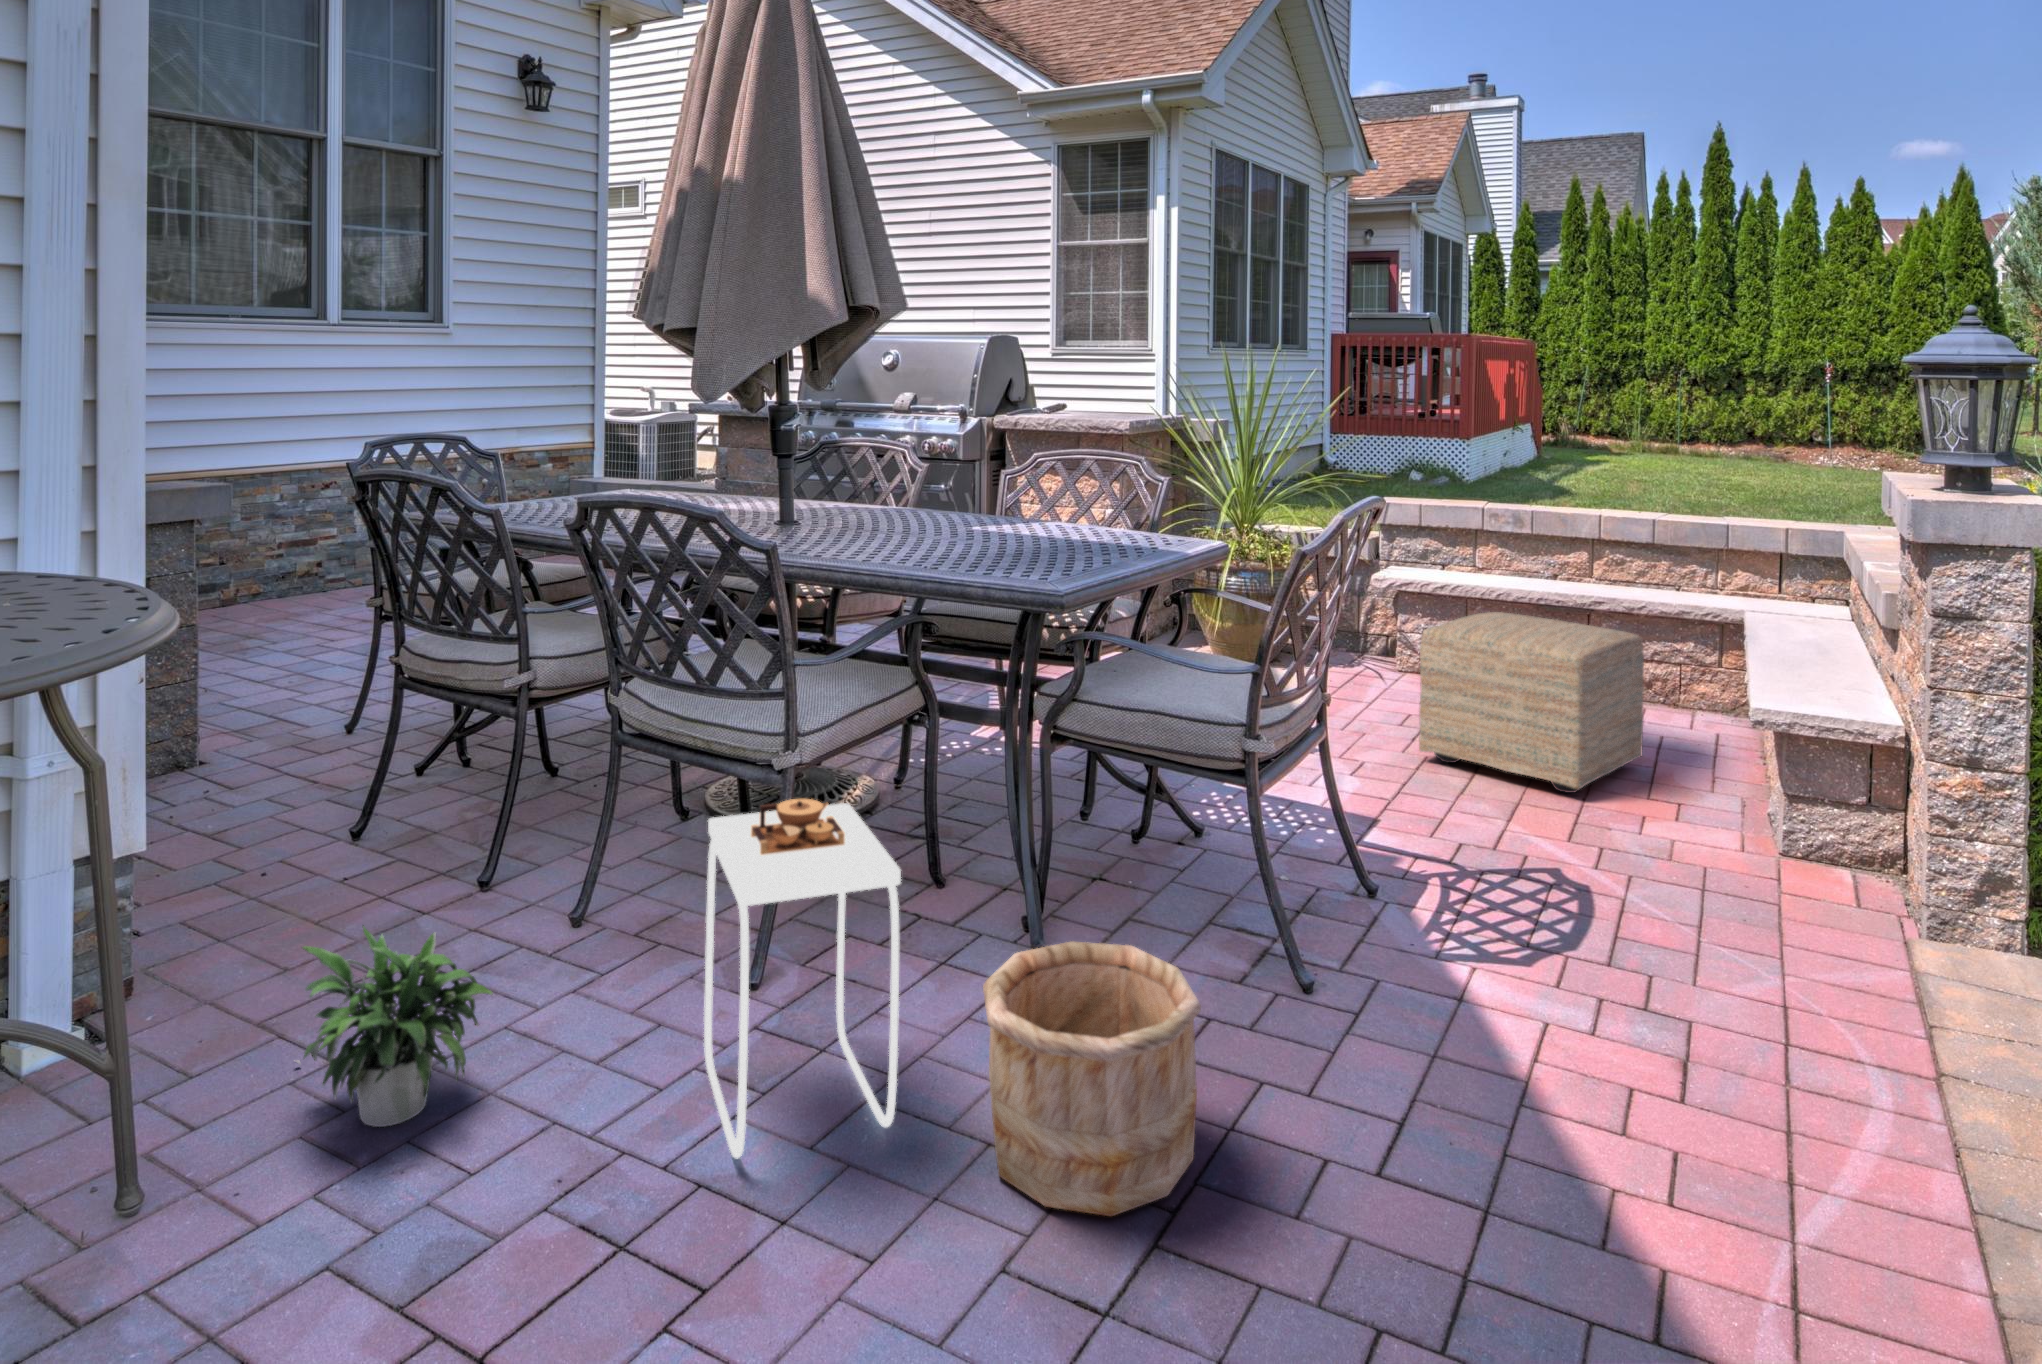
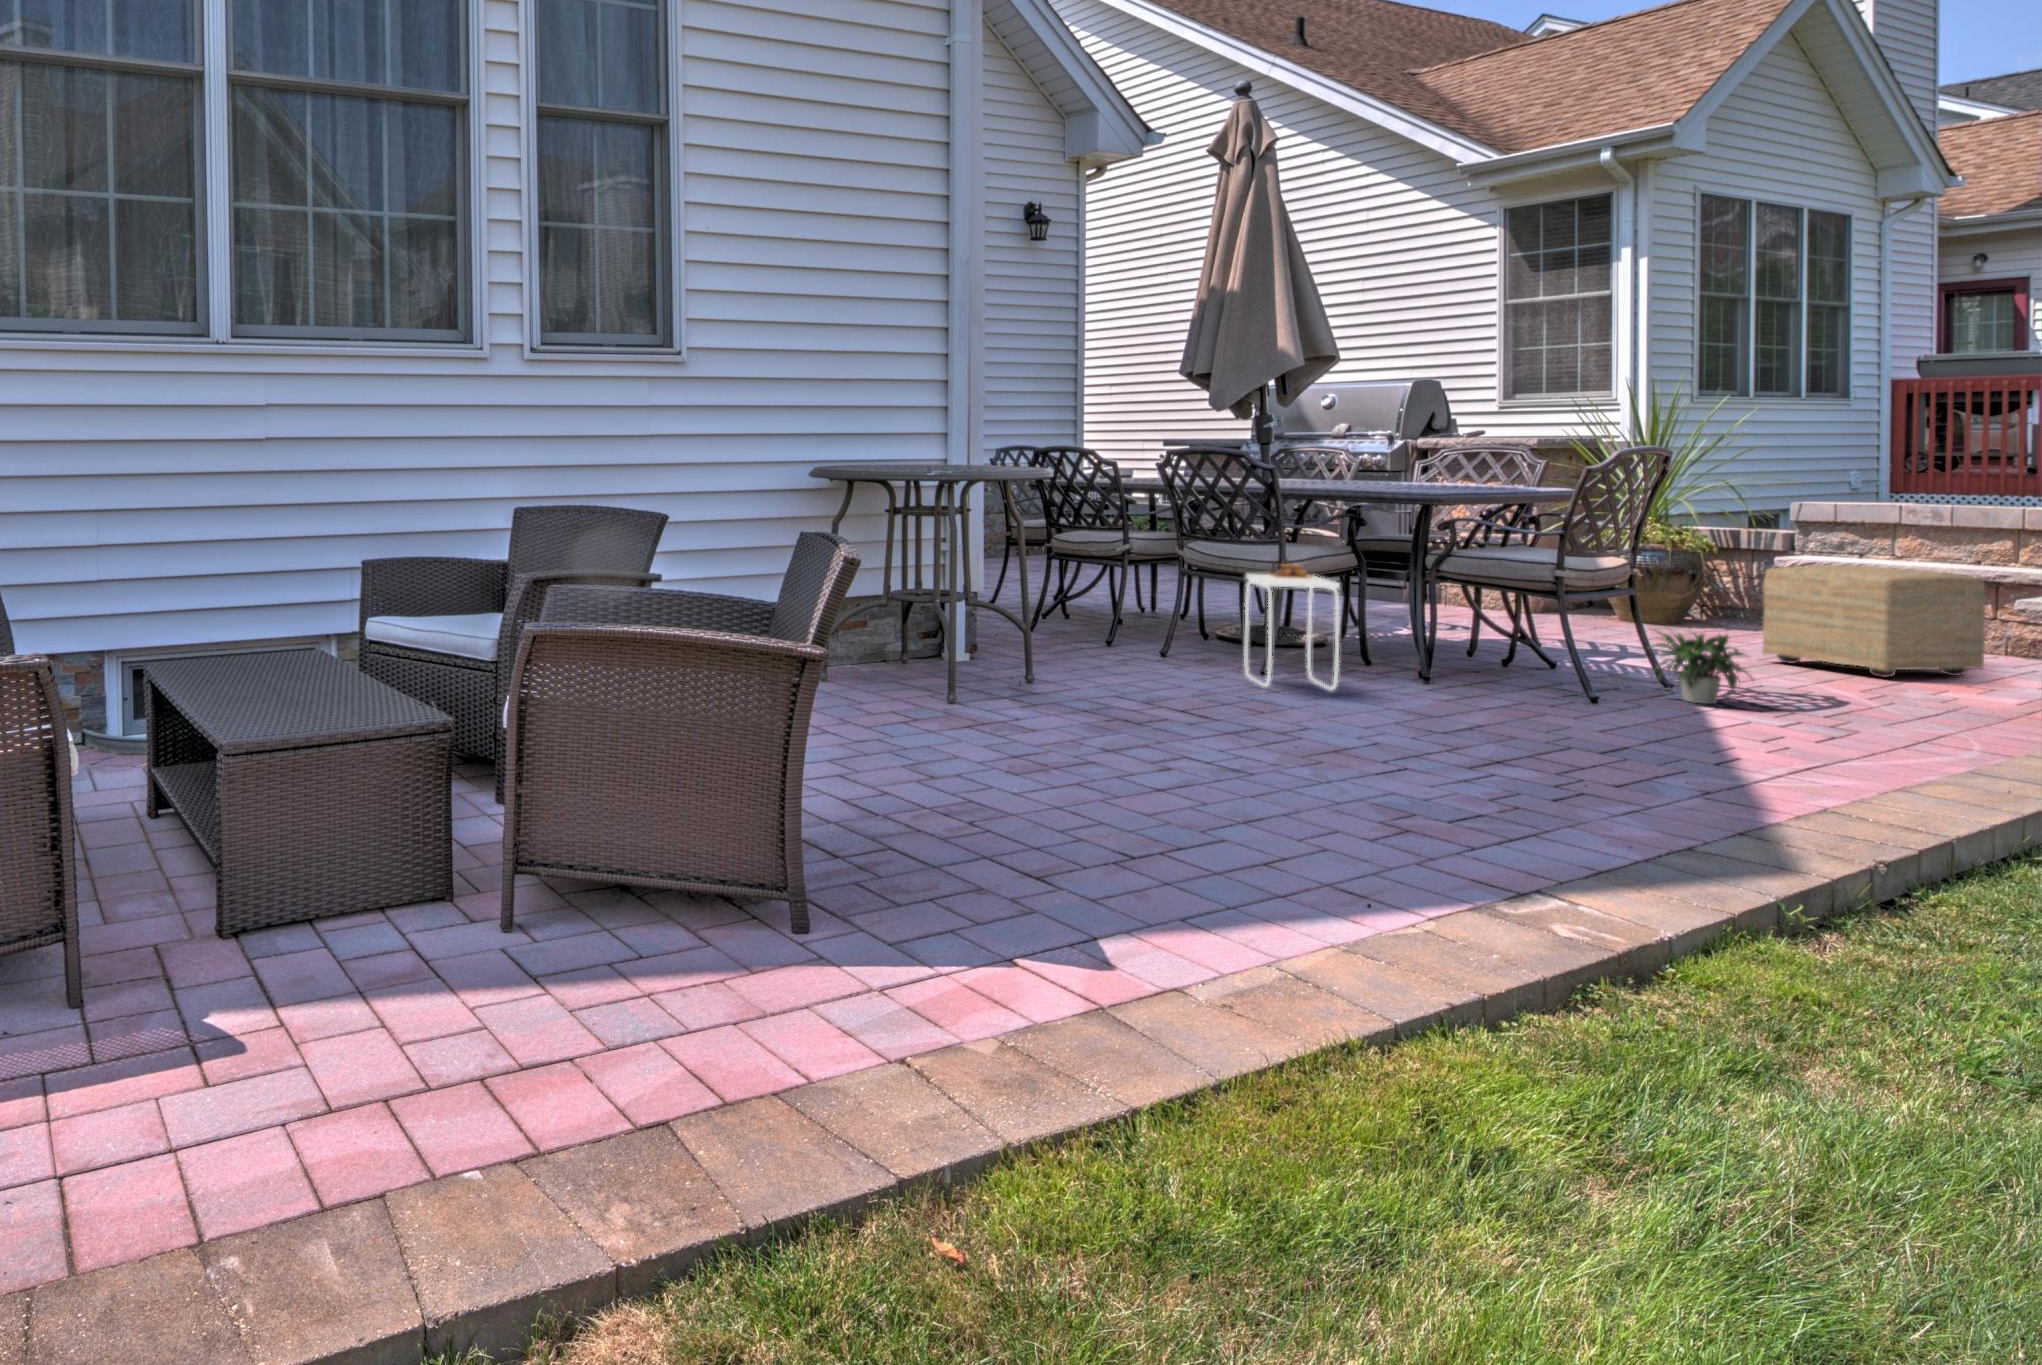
potted plant: present [295,925,493,1127] -> present [1621,629,1748,704]
wooden bucket: present [983,942,1201,1216] -> none [1379,628,1486,708]

